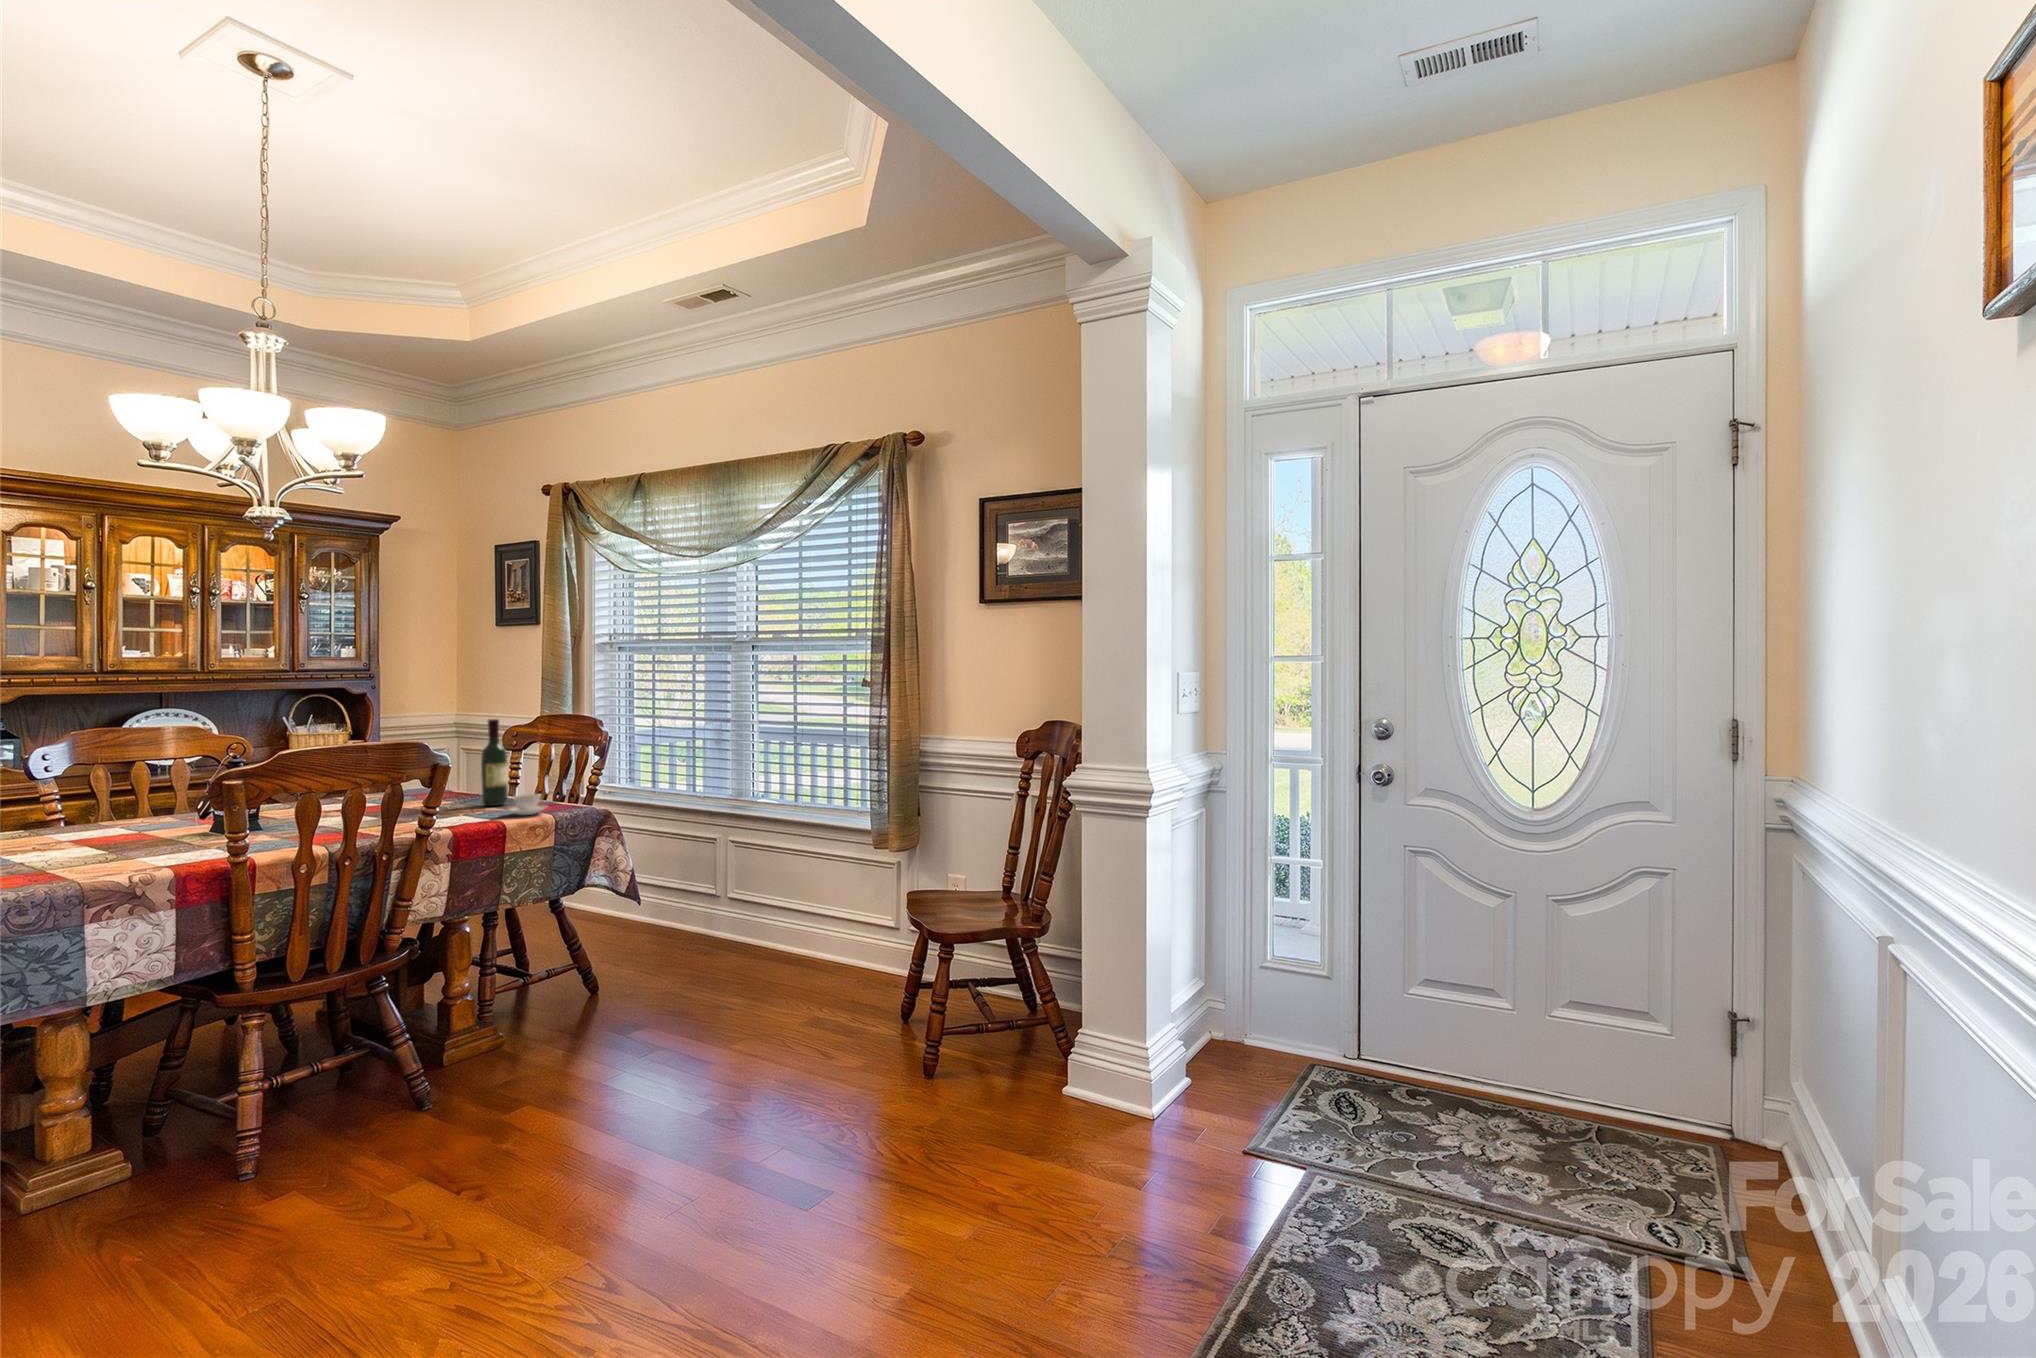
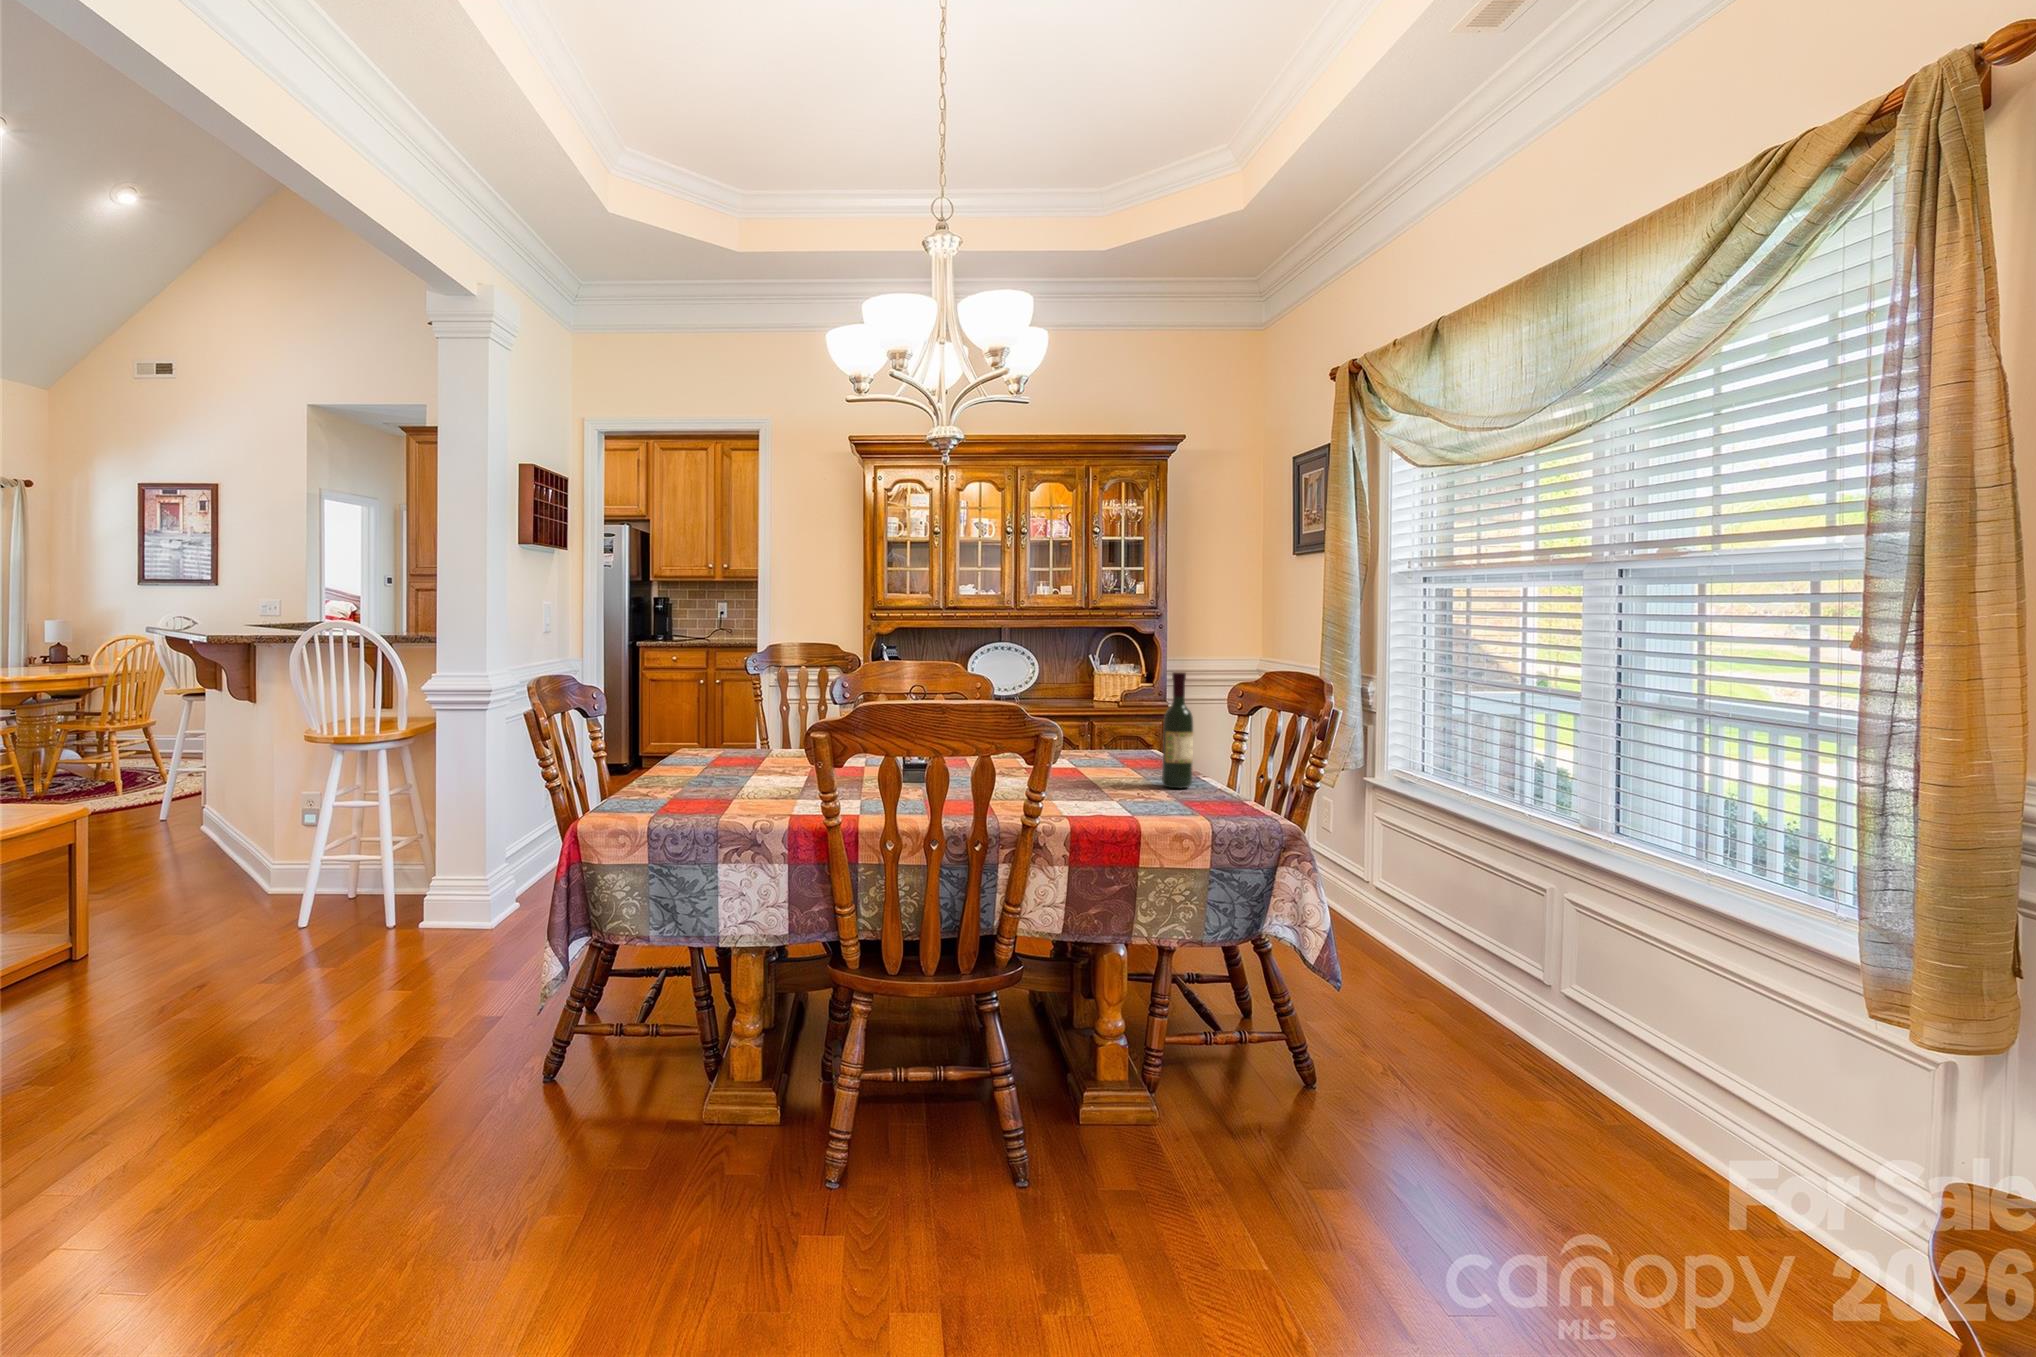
teacup: present [507,794,547,815] -> none [1163,781,1216,813]

